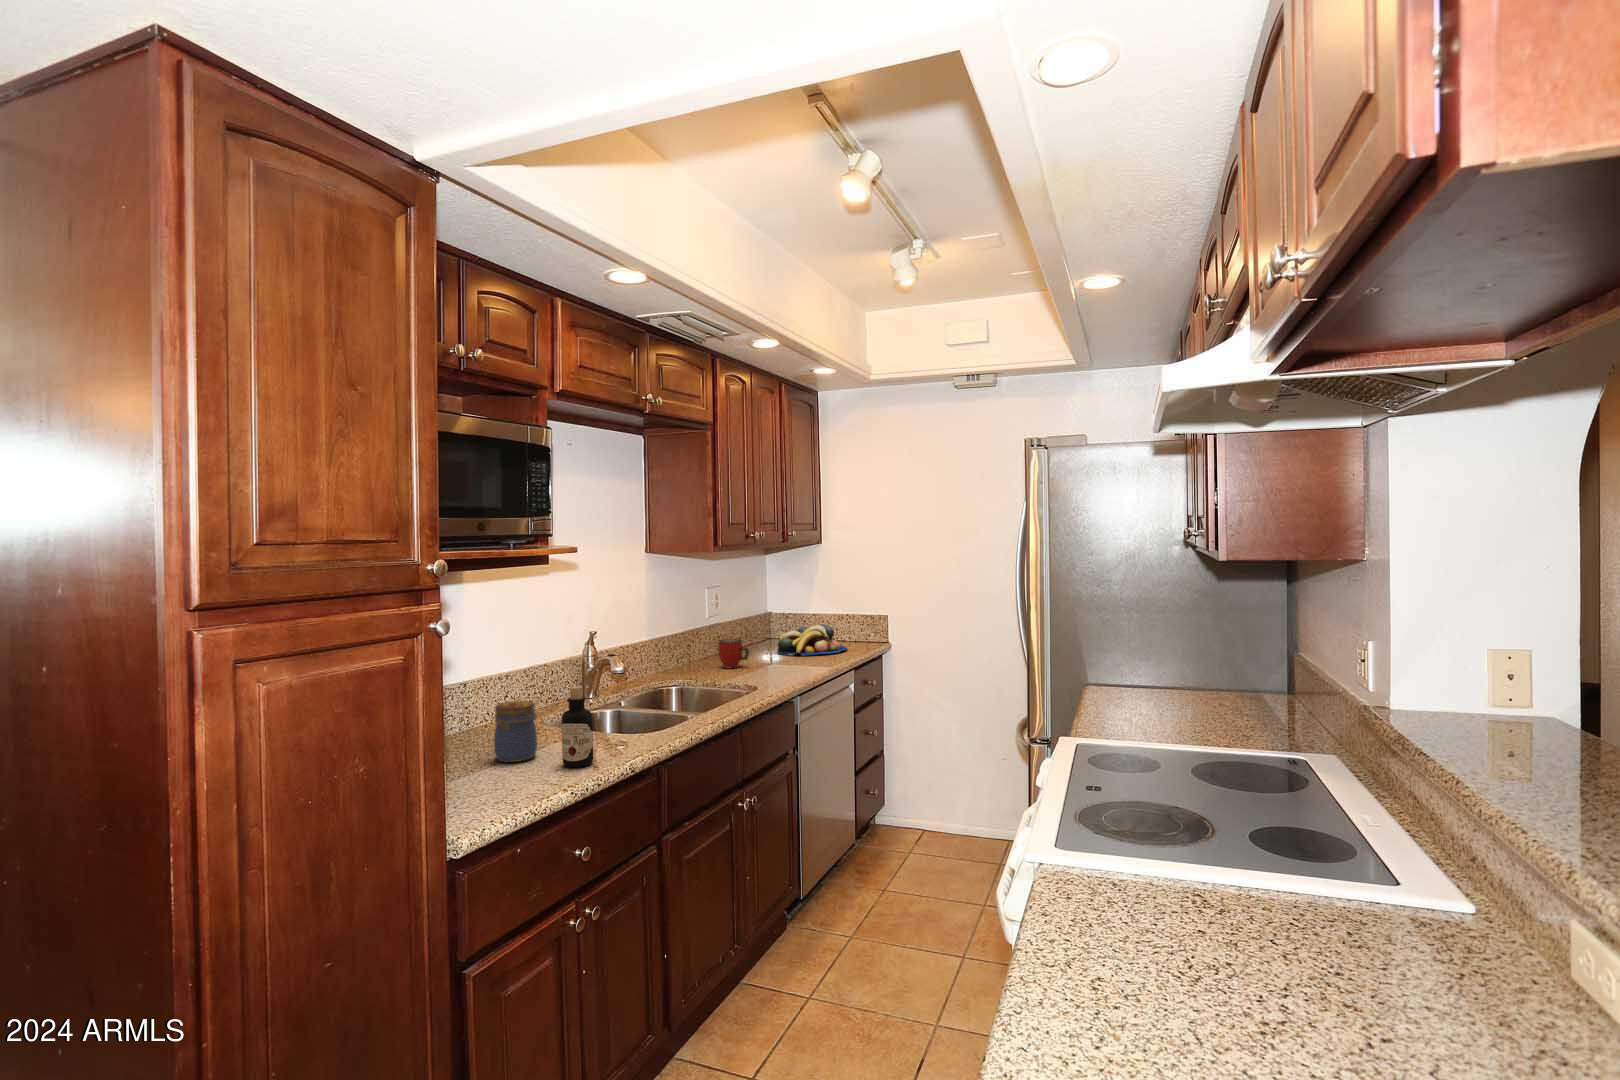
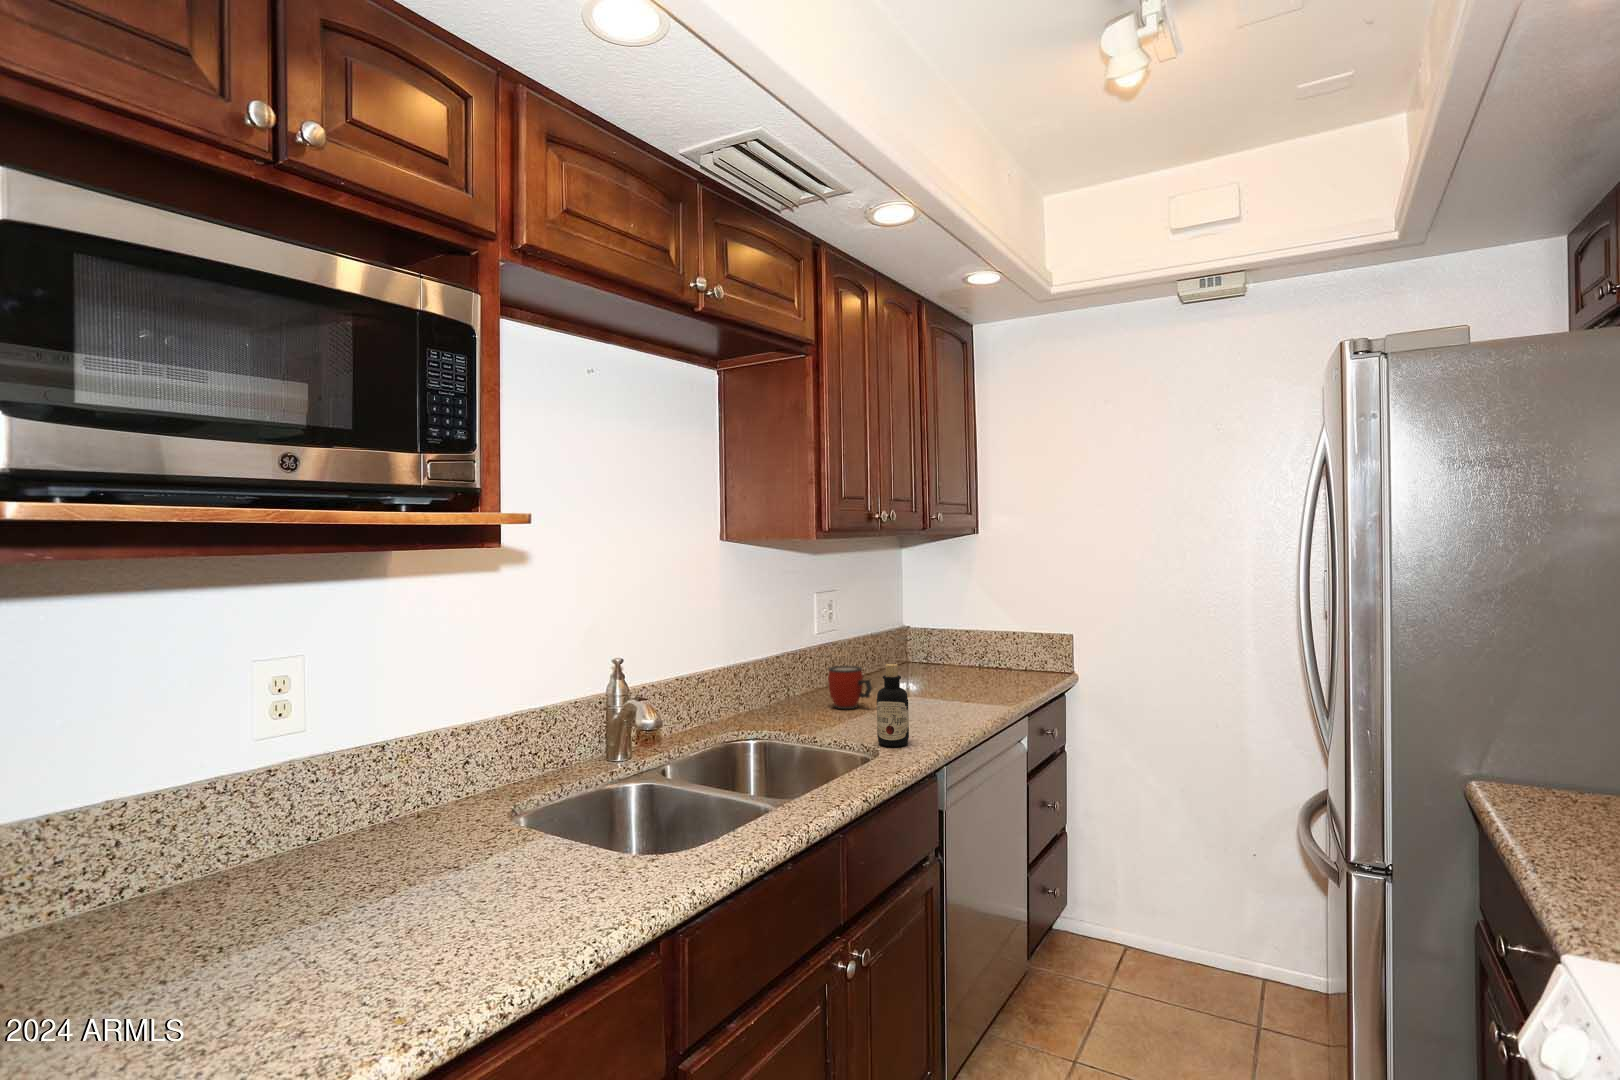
fruit bowl: present [777,624,847,656] -> none [915,645,1015,691]
bottle: present [562,686,593,767] -> present [877,664,909,746]
jar: present [494,700,538,762] -> none [350,800,445,929]

